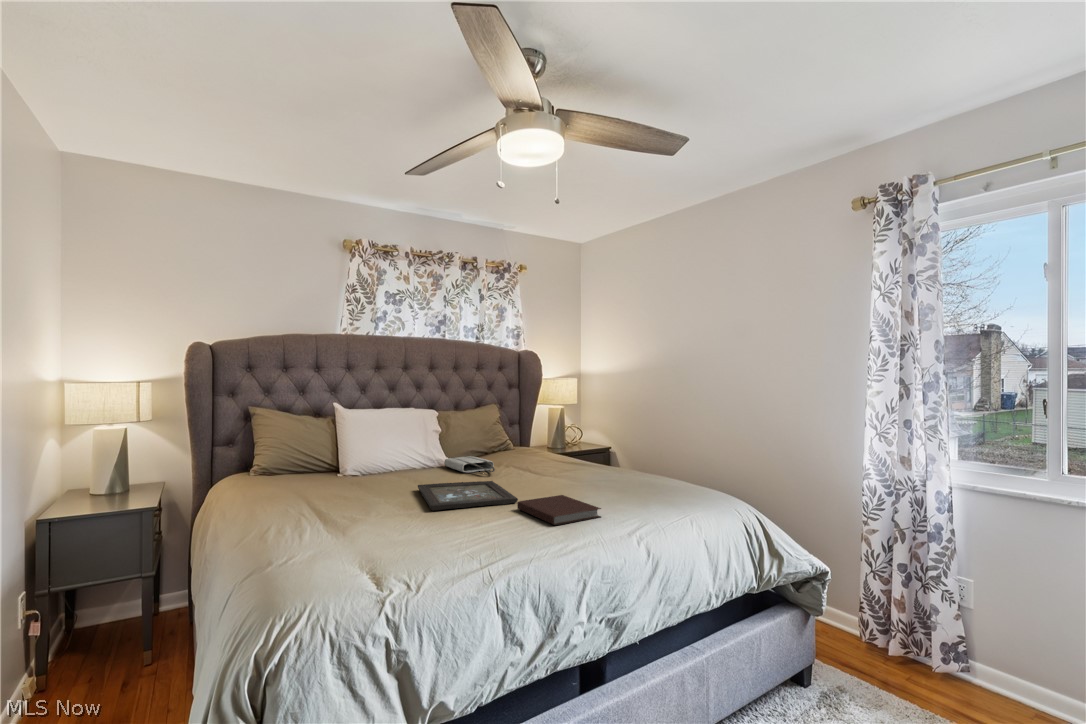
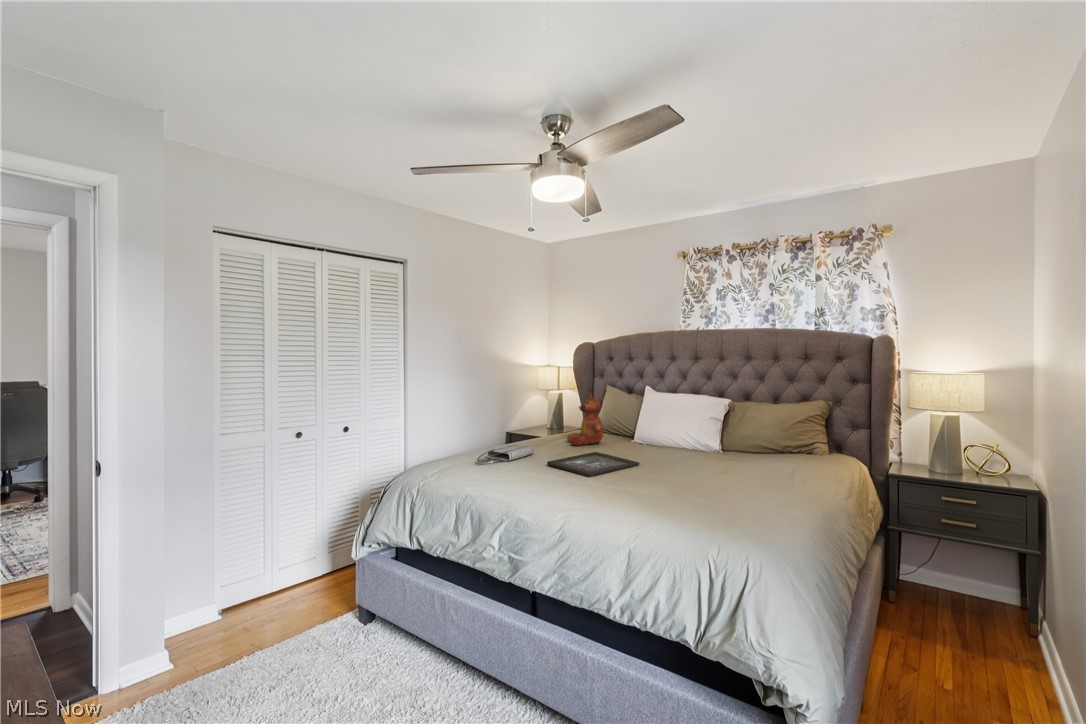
teddy bear: none [307,410,374,490] -> present [567,393,603,445]
tote bag: present [444,456,495,474] -> present [477,445,534,462]
notebook: present [517,495,601,525] -> none [539,473,605,499]

